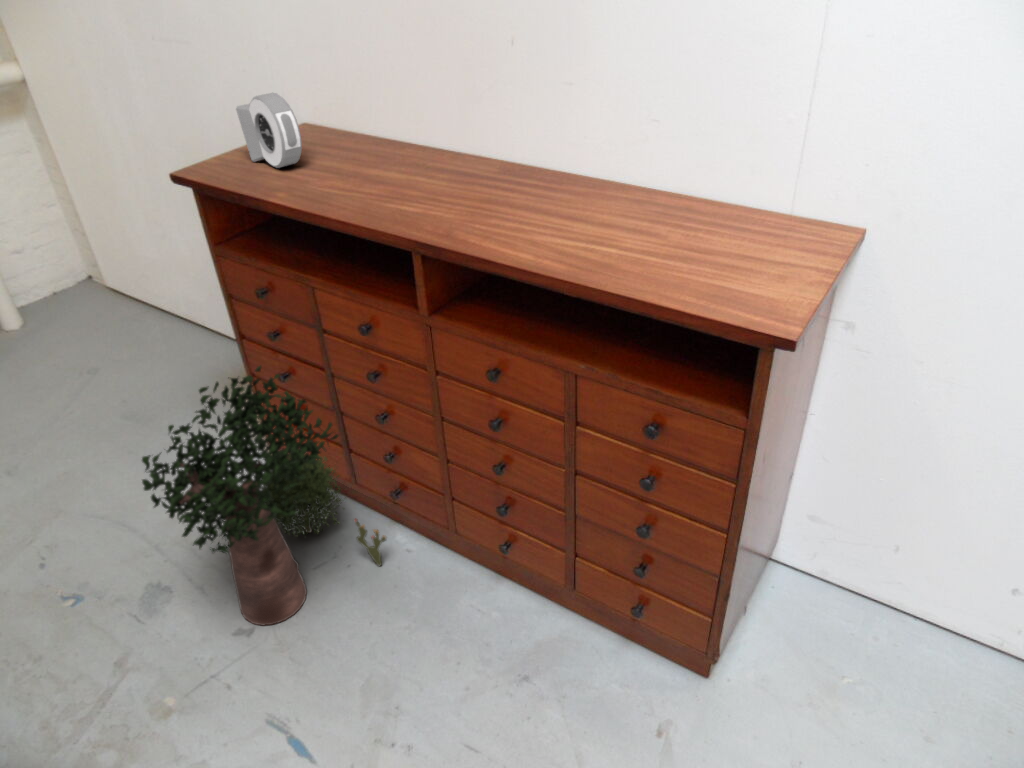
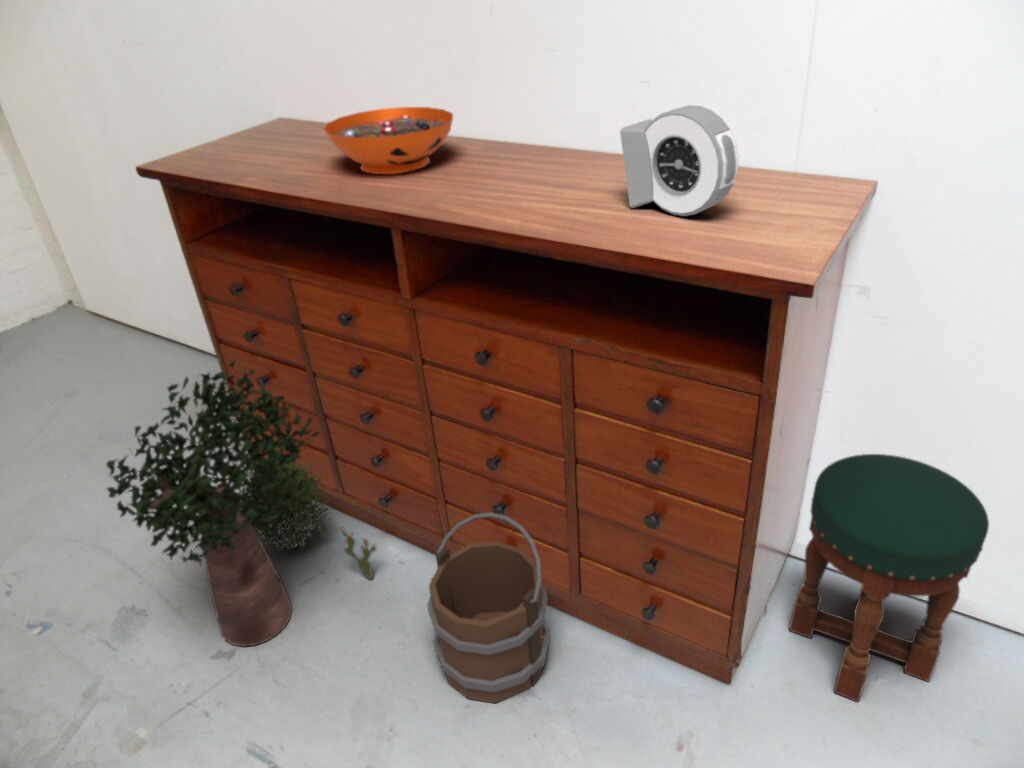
alarm clock: present [236,93,302,168] -> present [620,105,738,216]
decorative bowl: none [350,127,472,195] -> present [324,107,453,174]
stool: none [764,475,950,699] -> present [789,454,989,702]
bucket: none [433,515,545,688] -> present [427,512,550,703]

